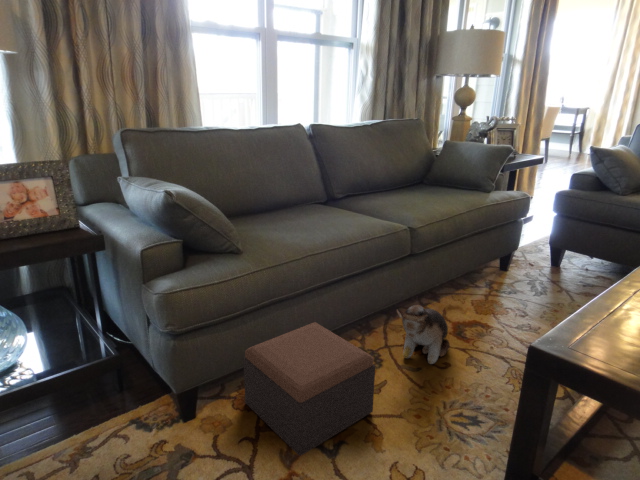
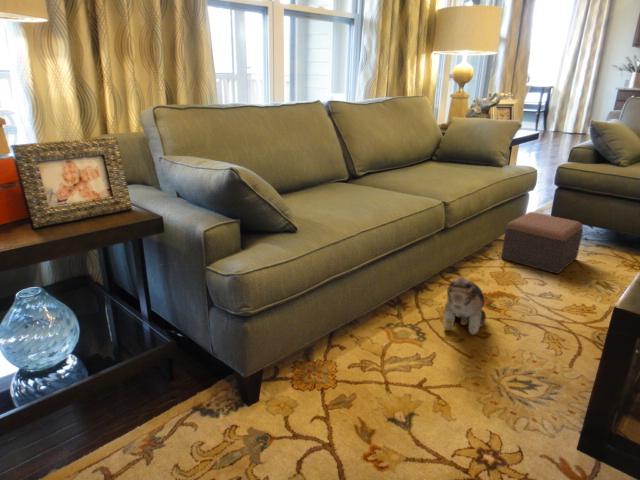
footstool: present [243,323,375,456] -> present [501,212,583,274]

